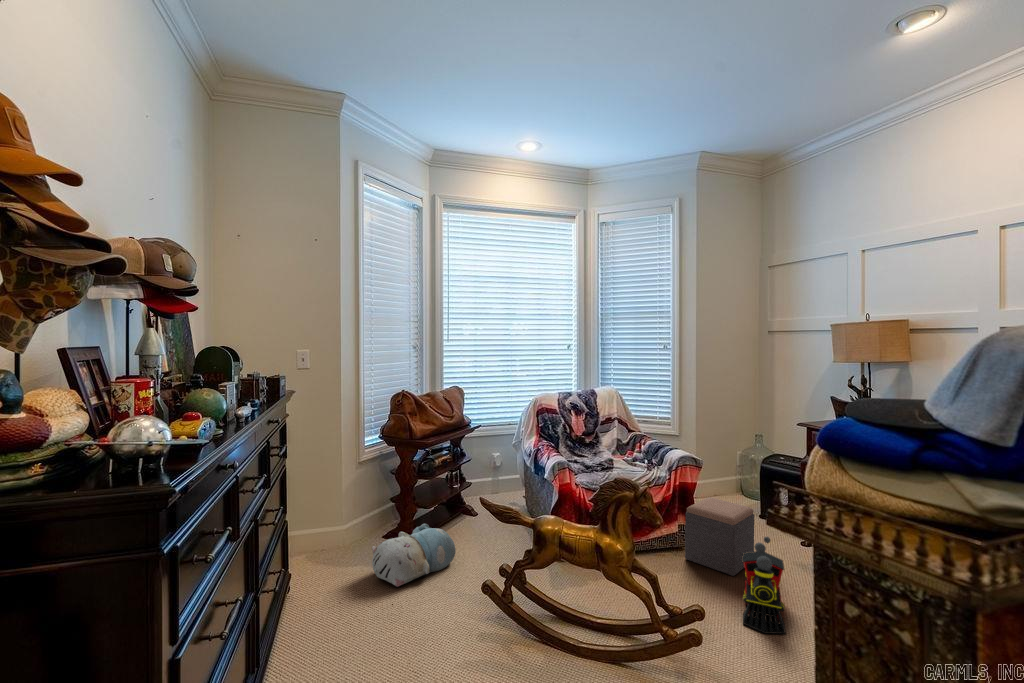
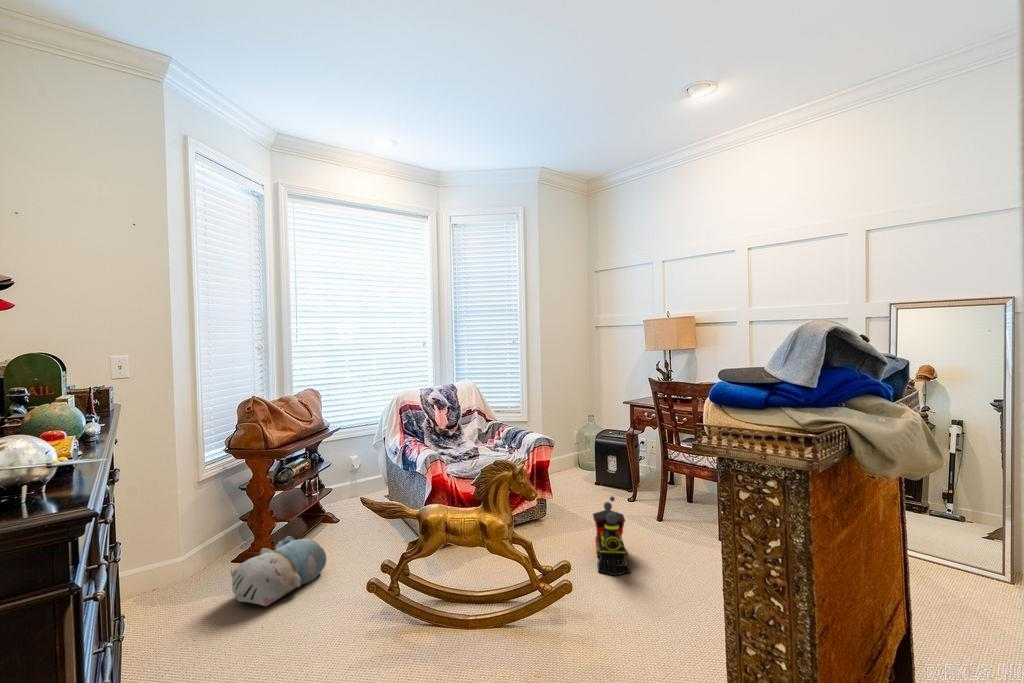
footstool: present [685,497,754,576] -> none [543,472,598,535]

